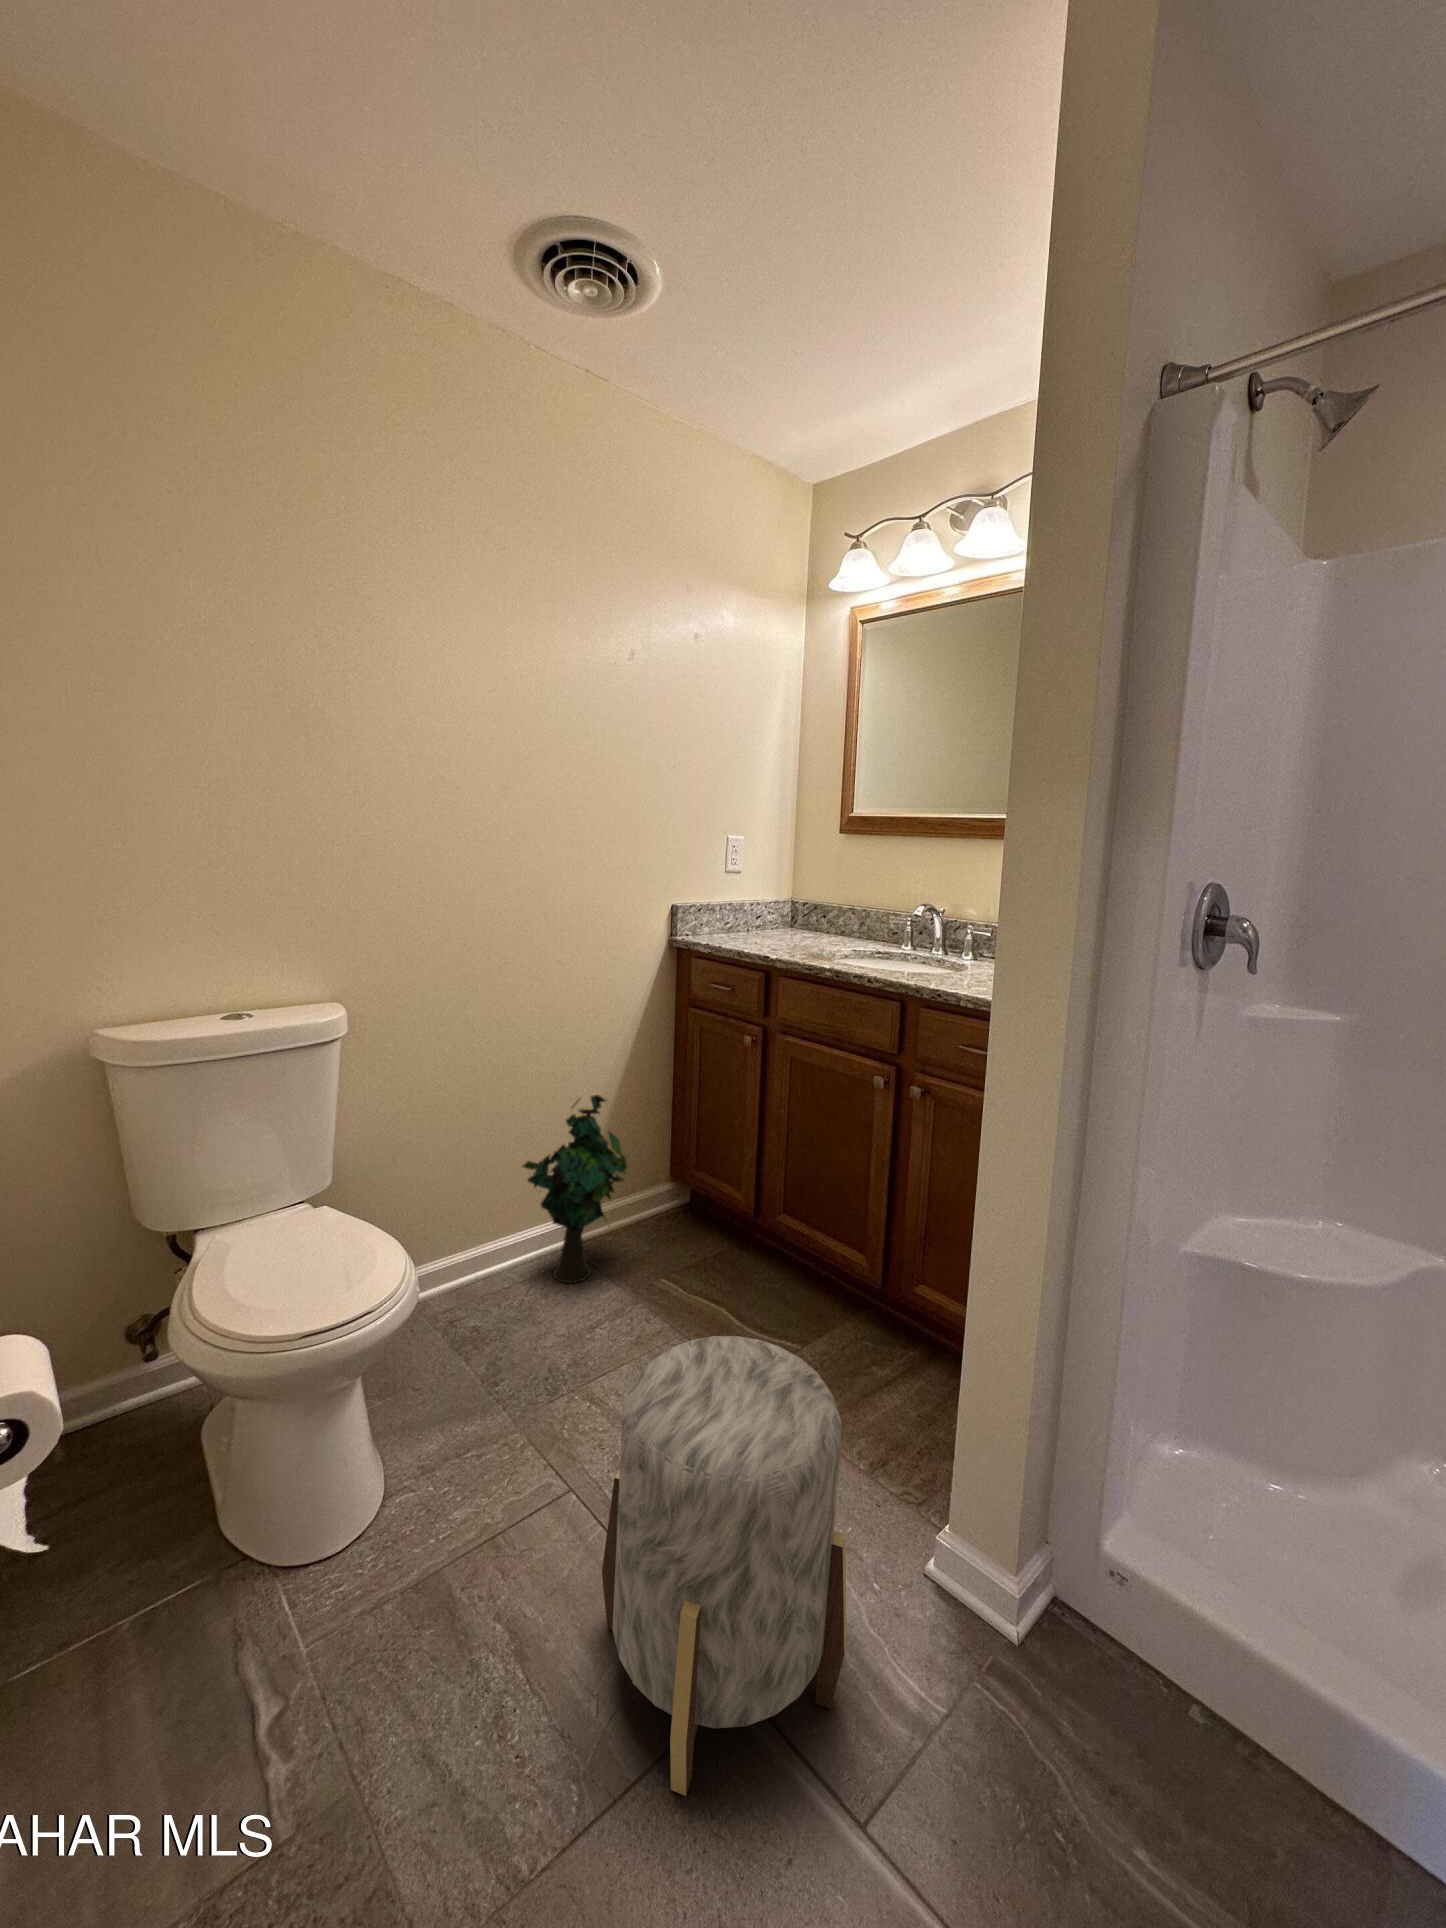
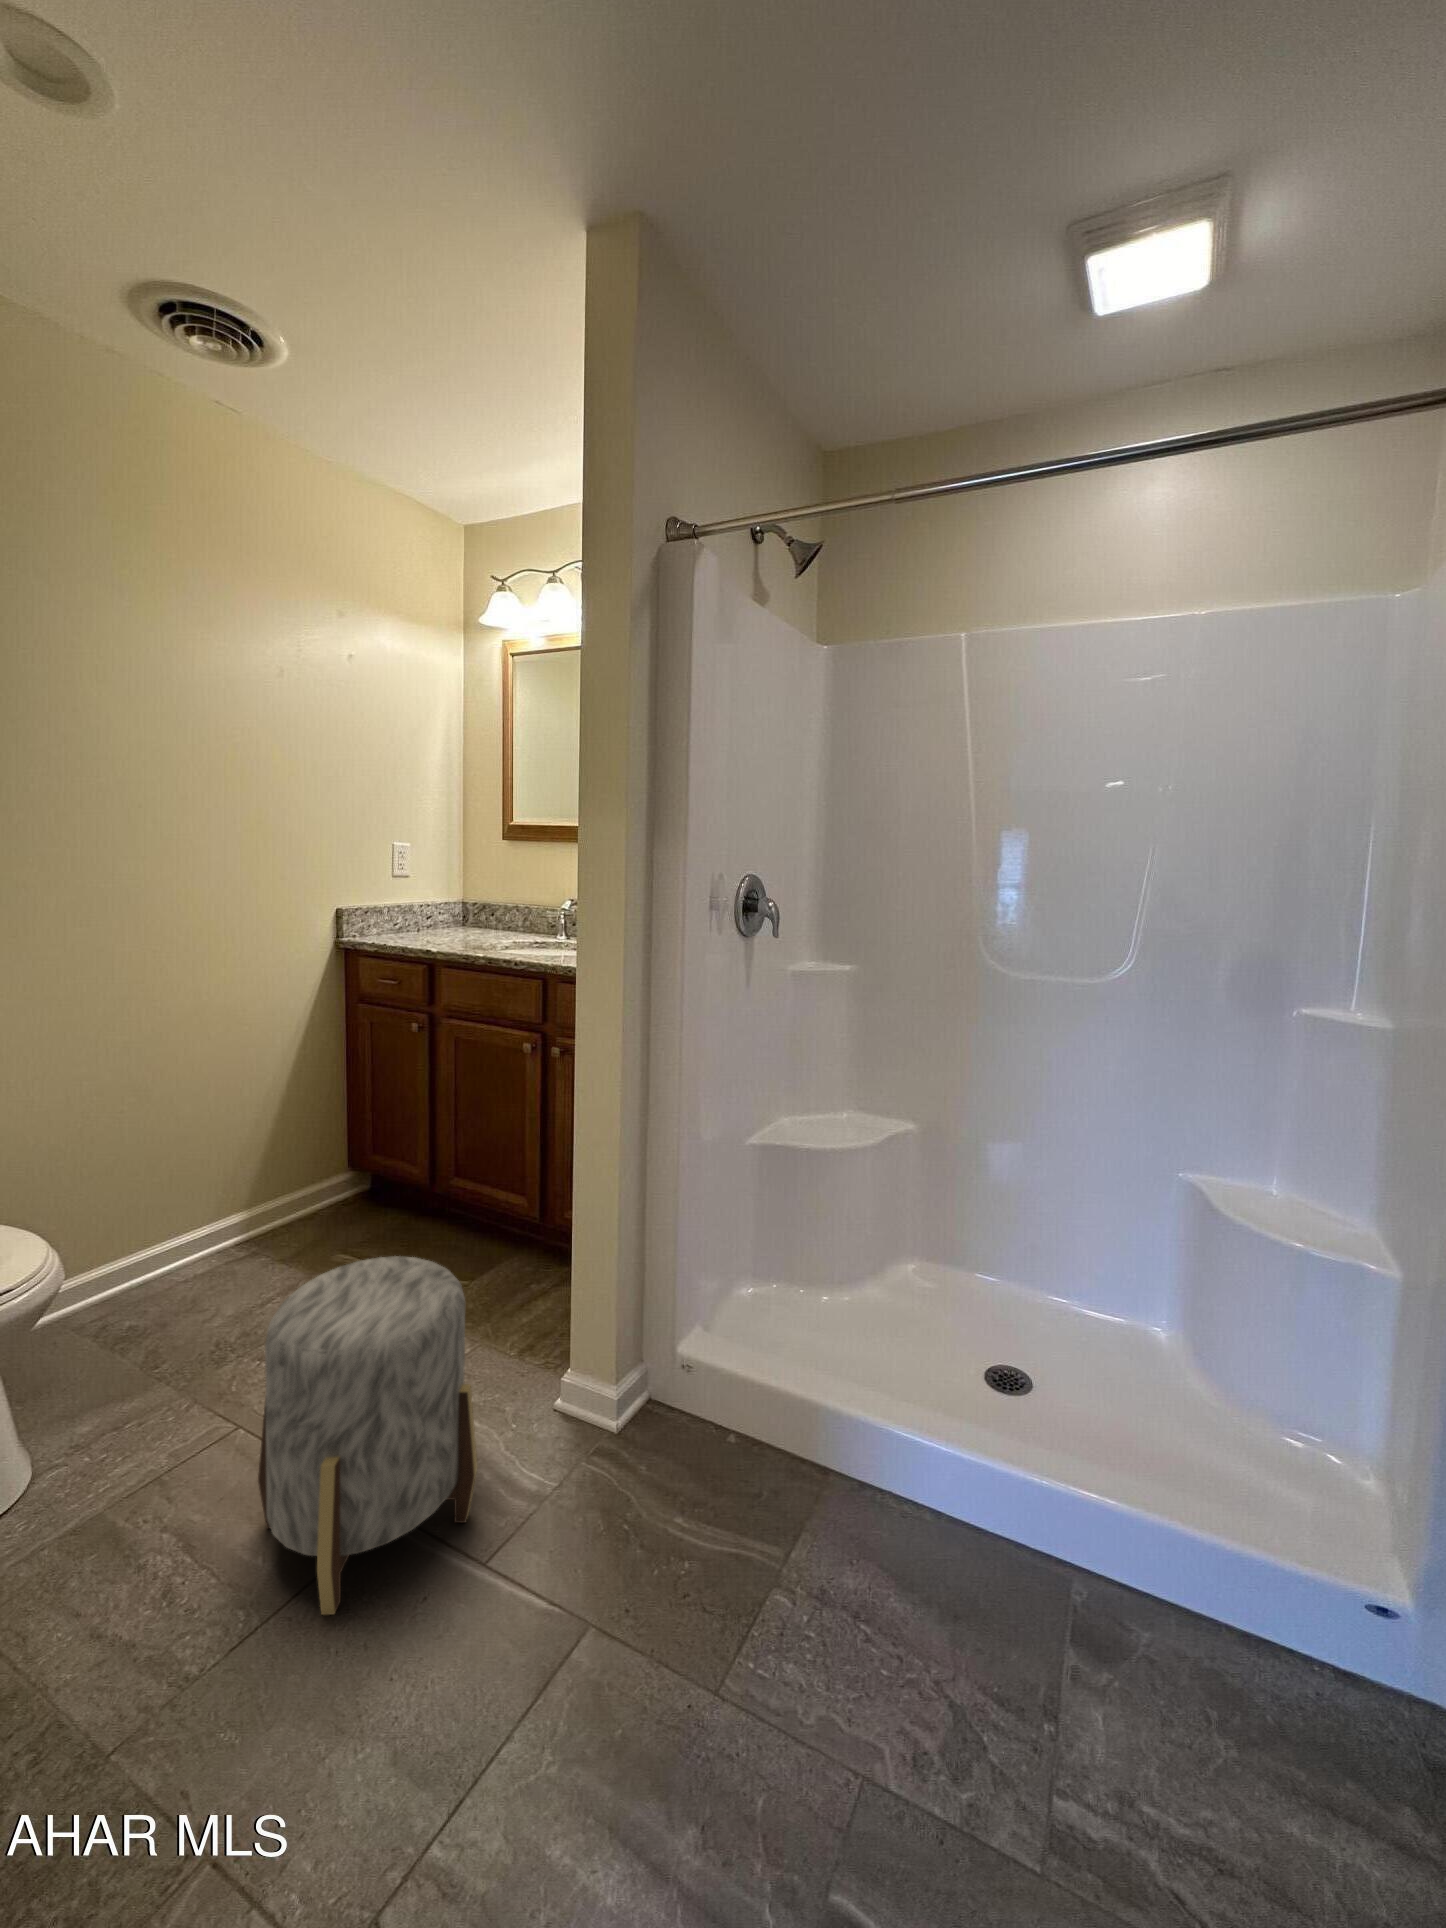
decorative plant: present [523,1095,627,1283] -> none [174,1092,297,1278]

